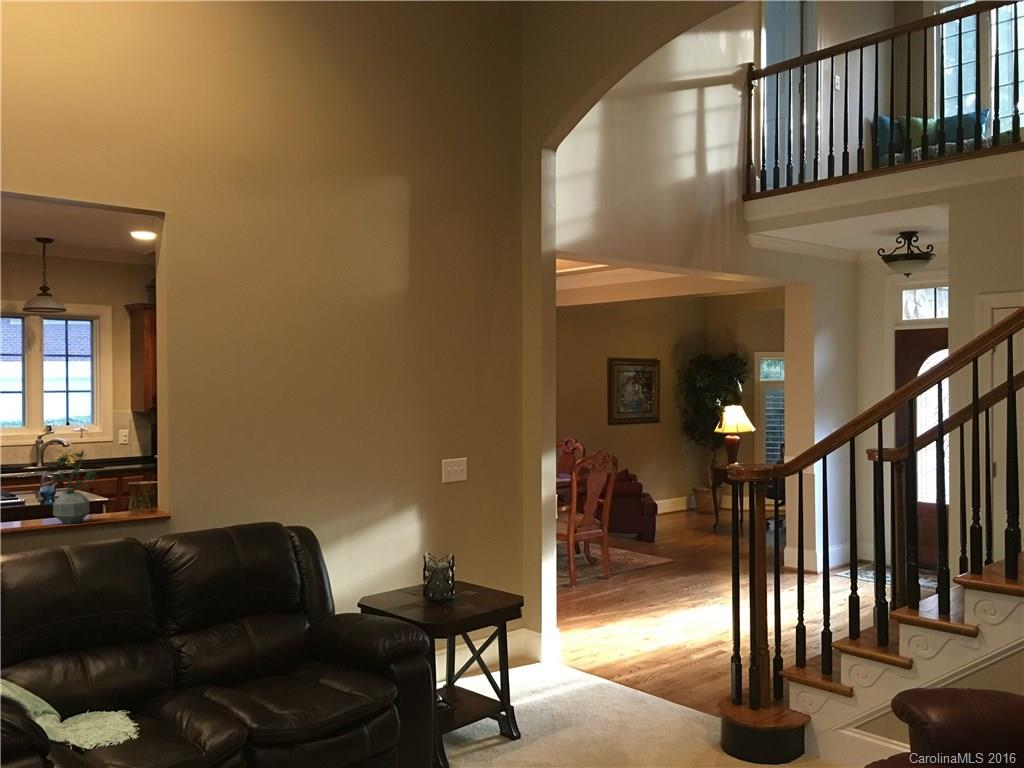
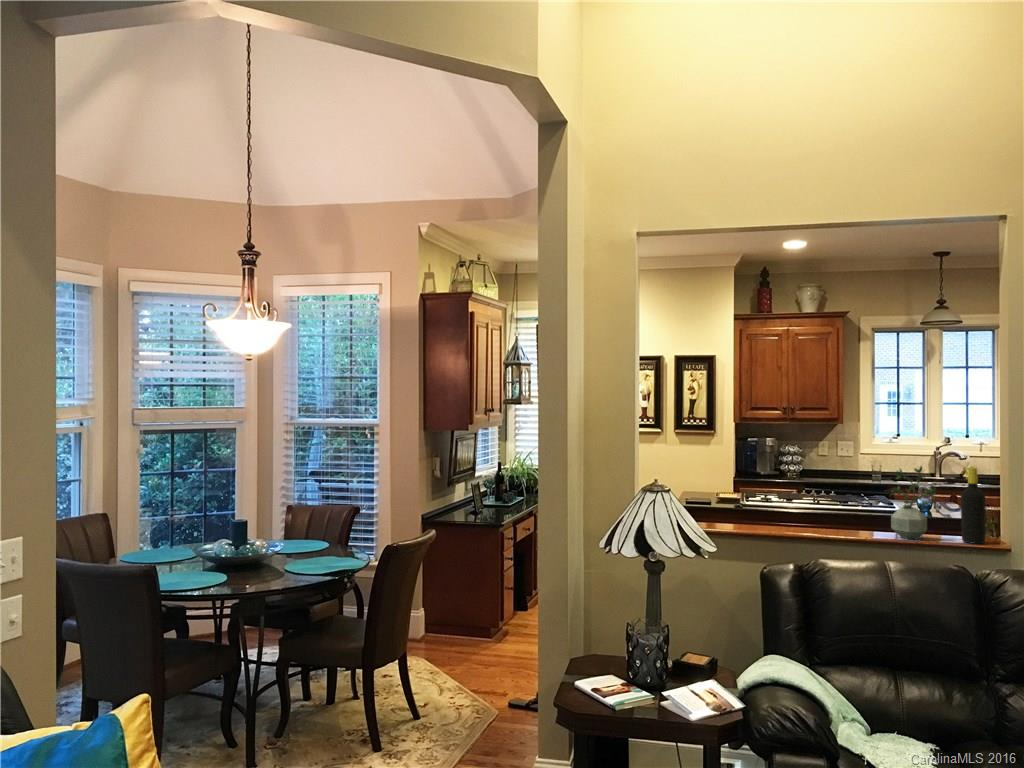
bottle: none [120,448,142,518] -> present [961,468,986,544]

